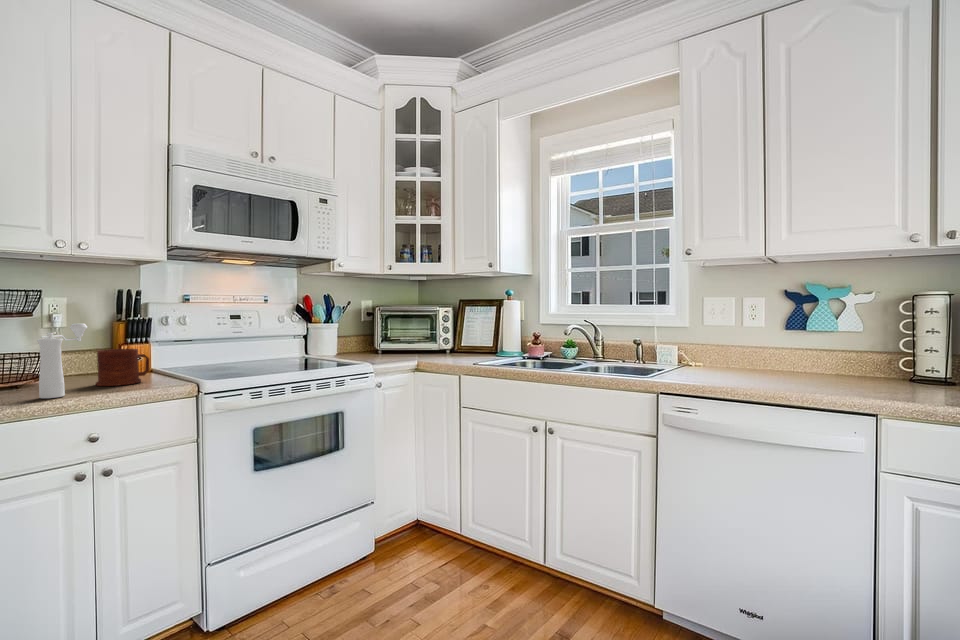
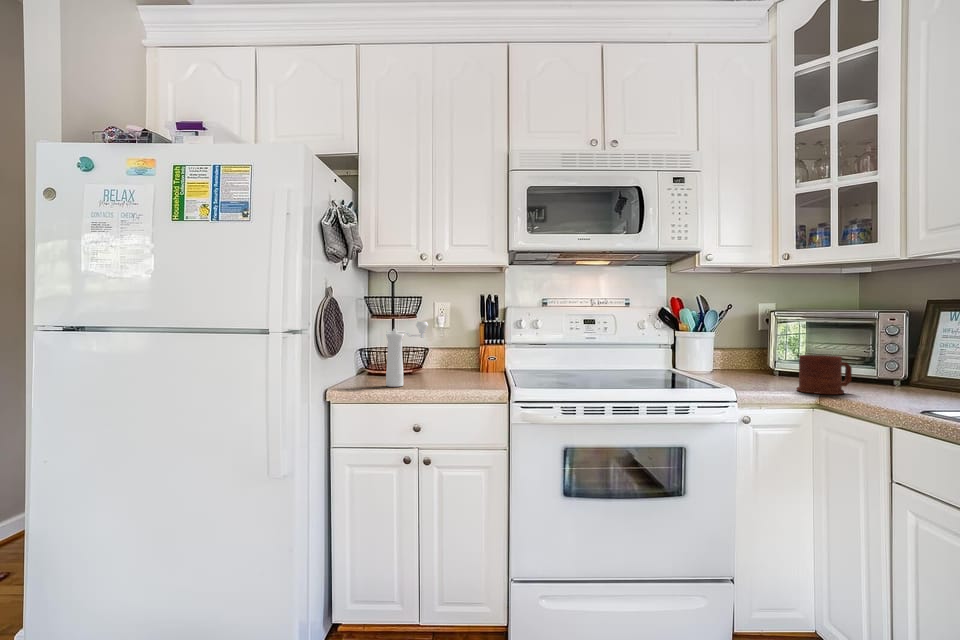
mug: present [96,349,150,386] -> present [797,355,852,394]

